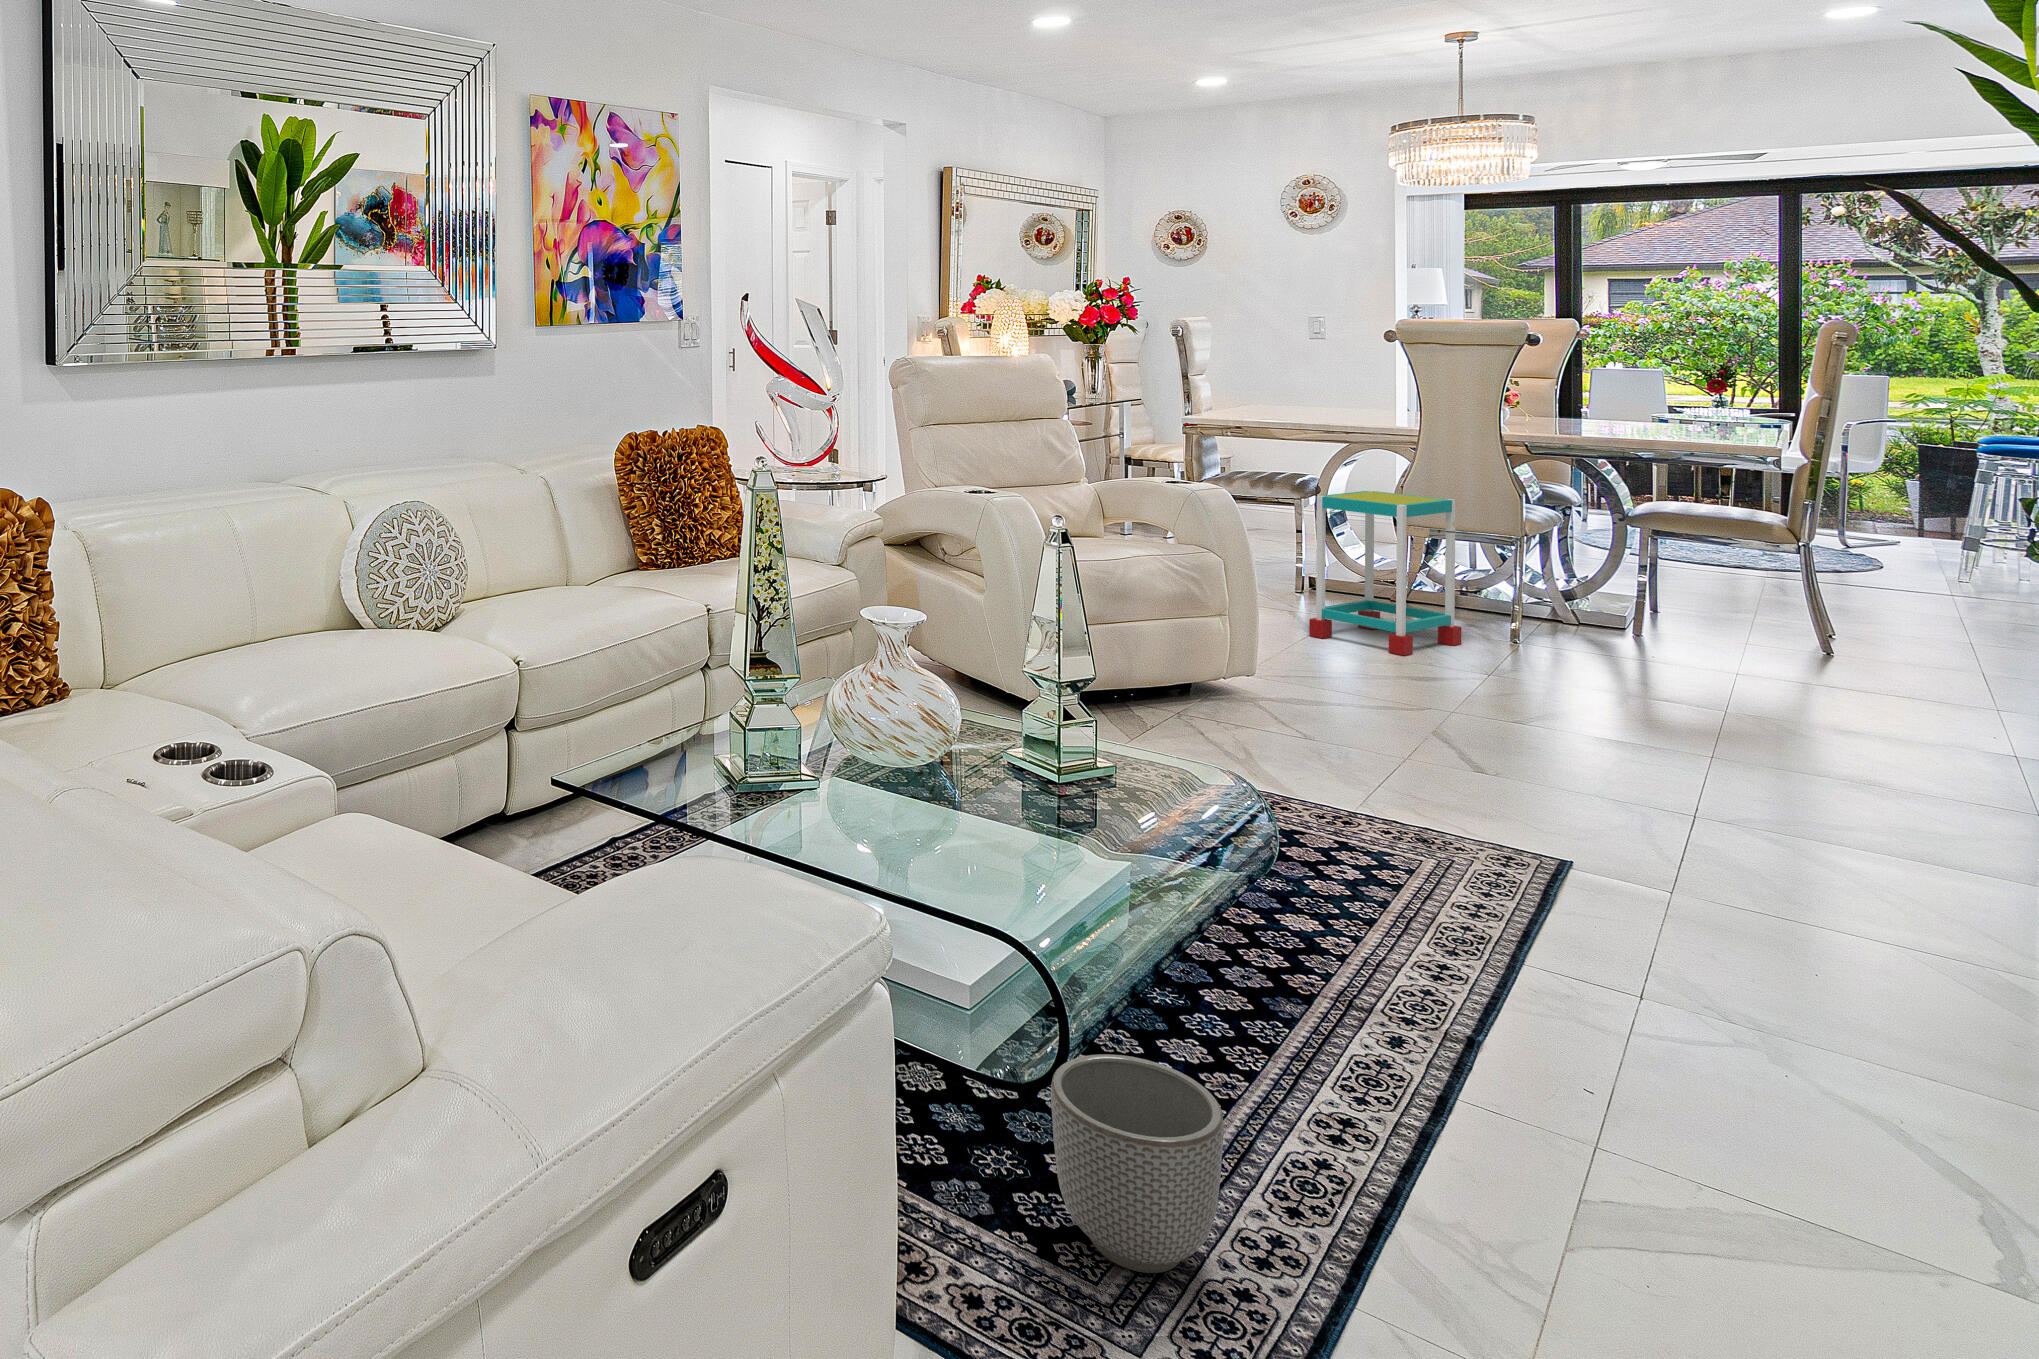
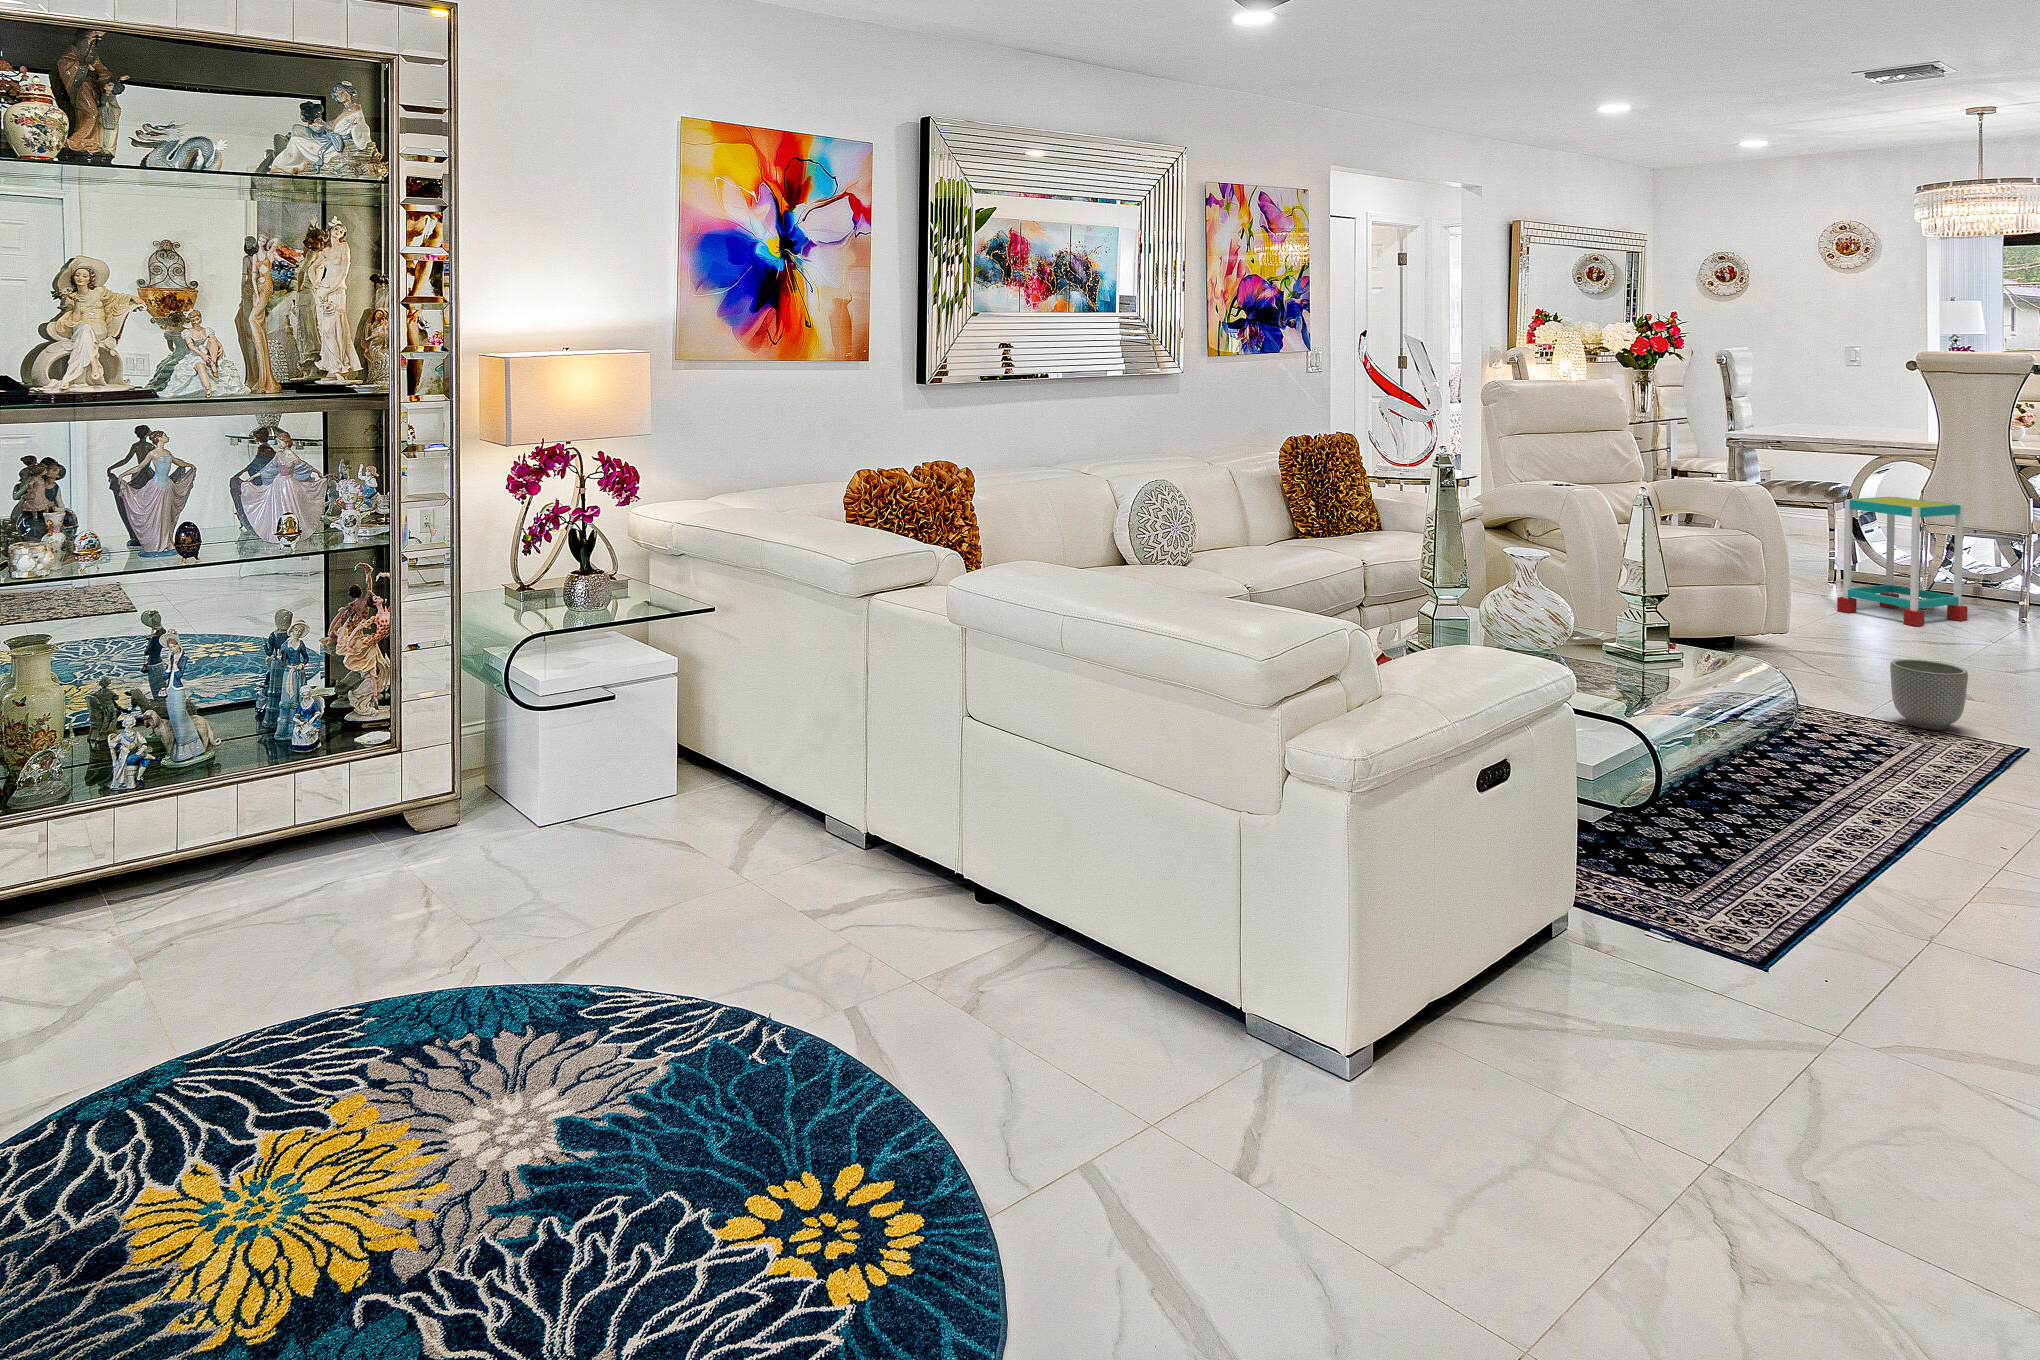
planter: present [1051,1054,1224,1273] -> present [1890,659,1968,730]

